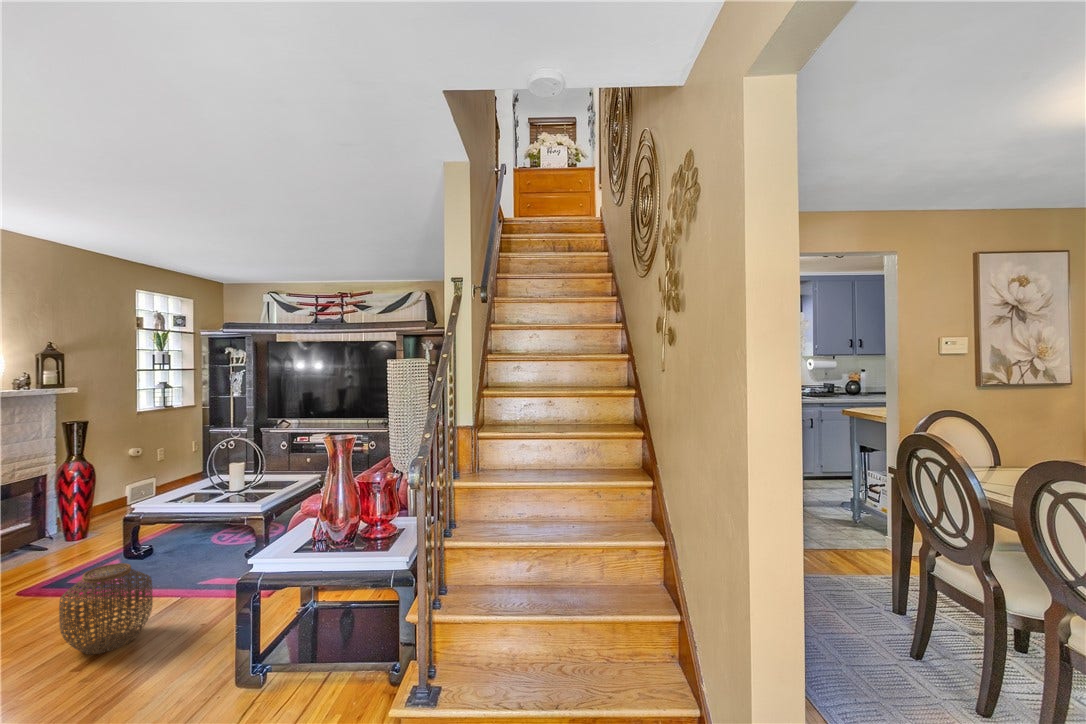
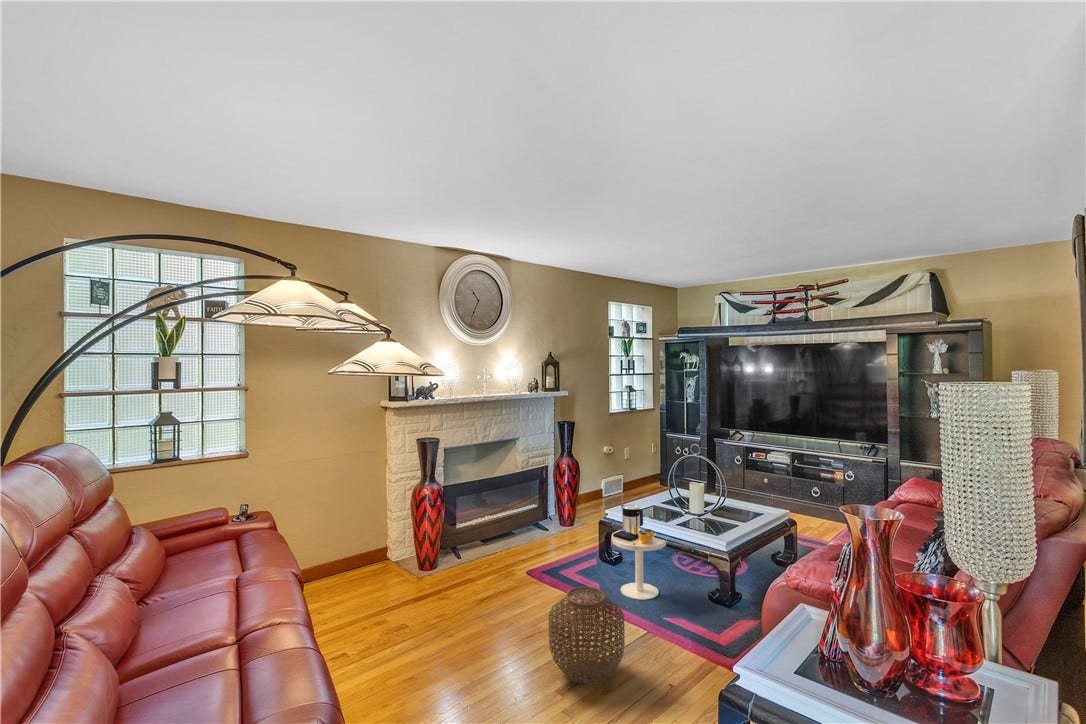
side table: none [139,491,202,579] -> present [612,505,666,600]

